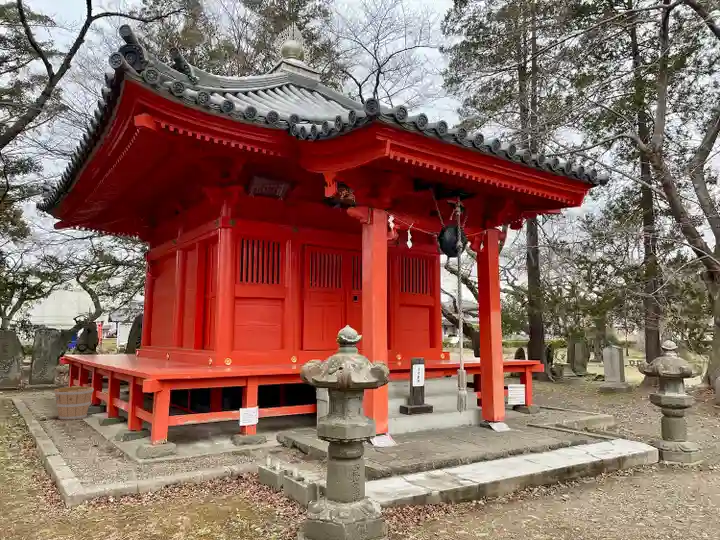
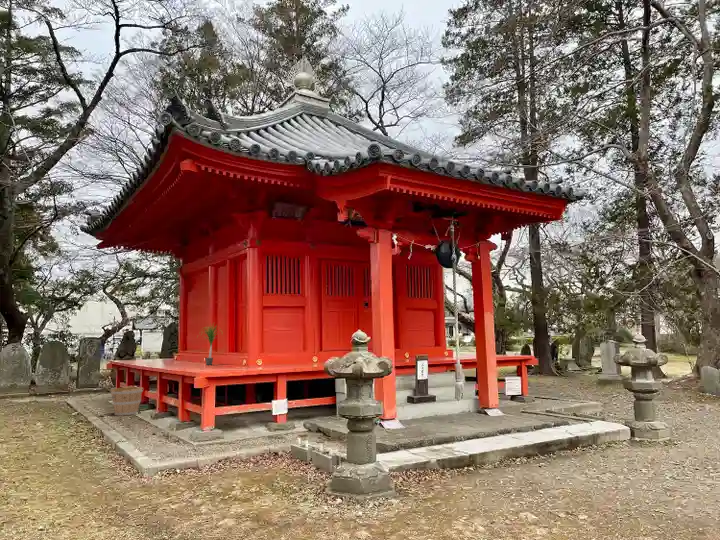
potted plant: none [153,311,190,364] -> present [205,326,216,365]

